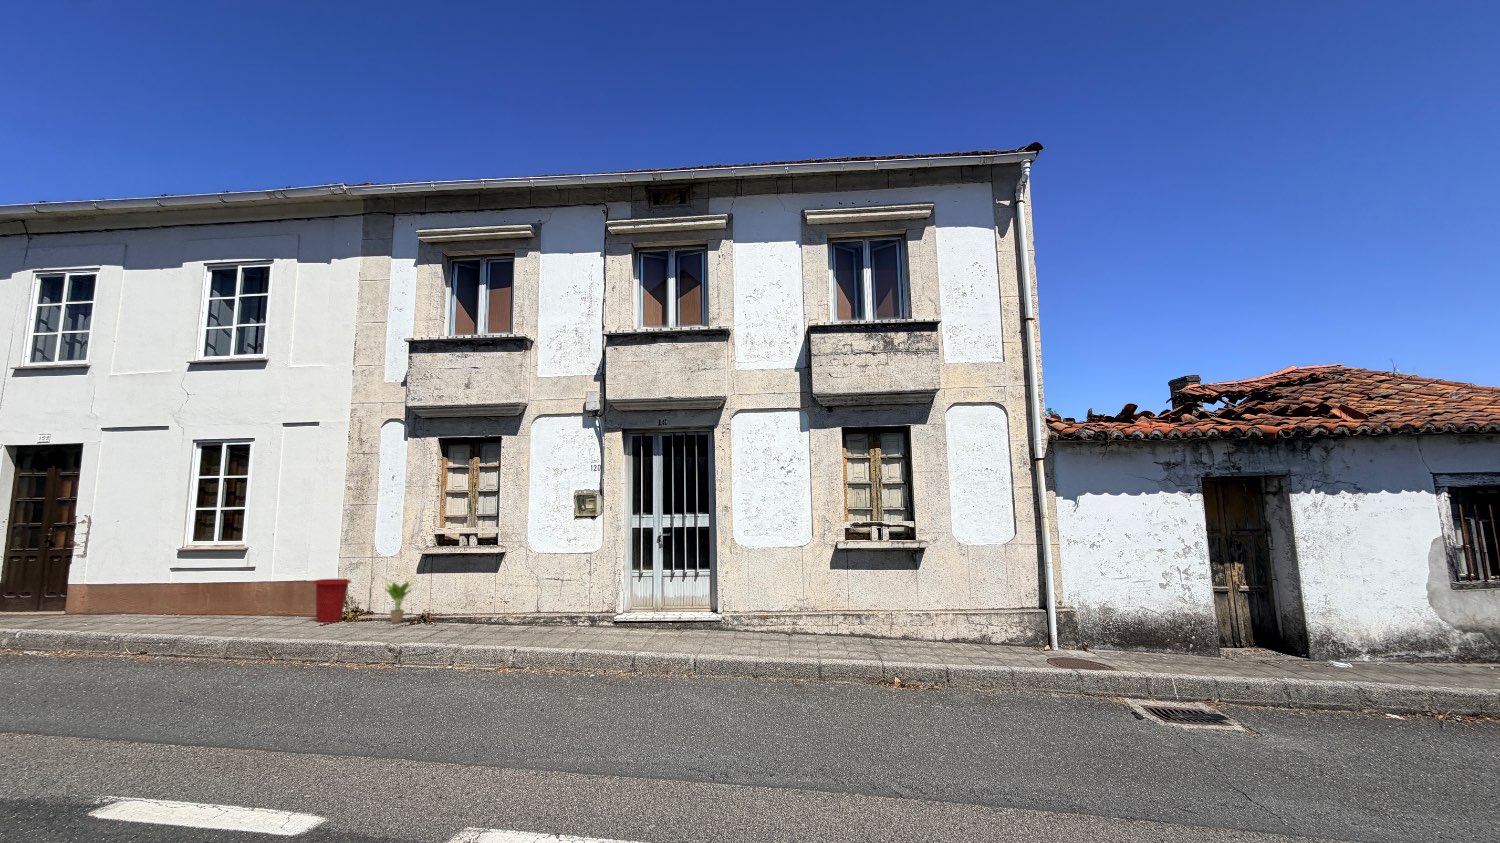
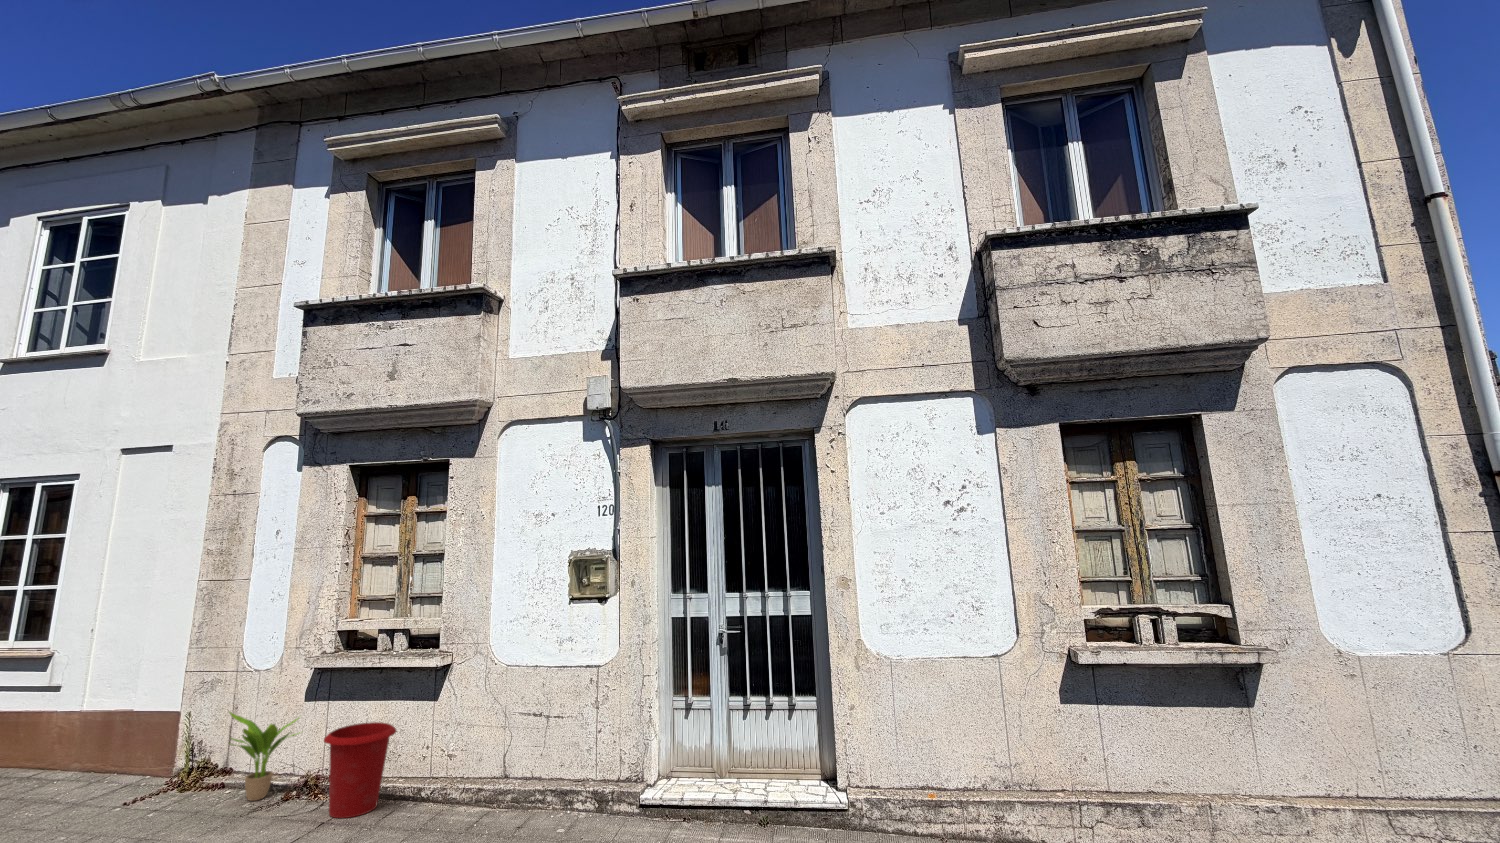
waste bin: present [313,579,351,622] -> present [324,722,396,818]

